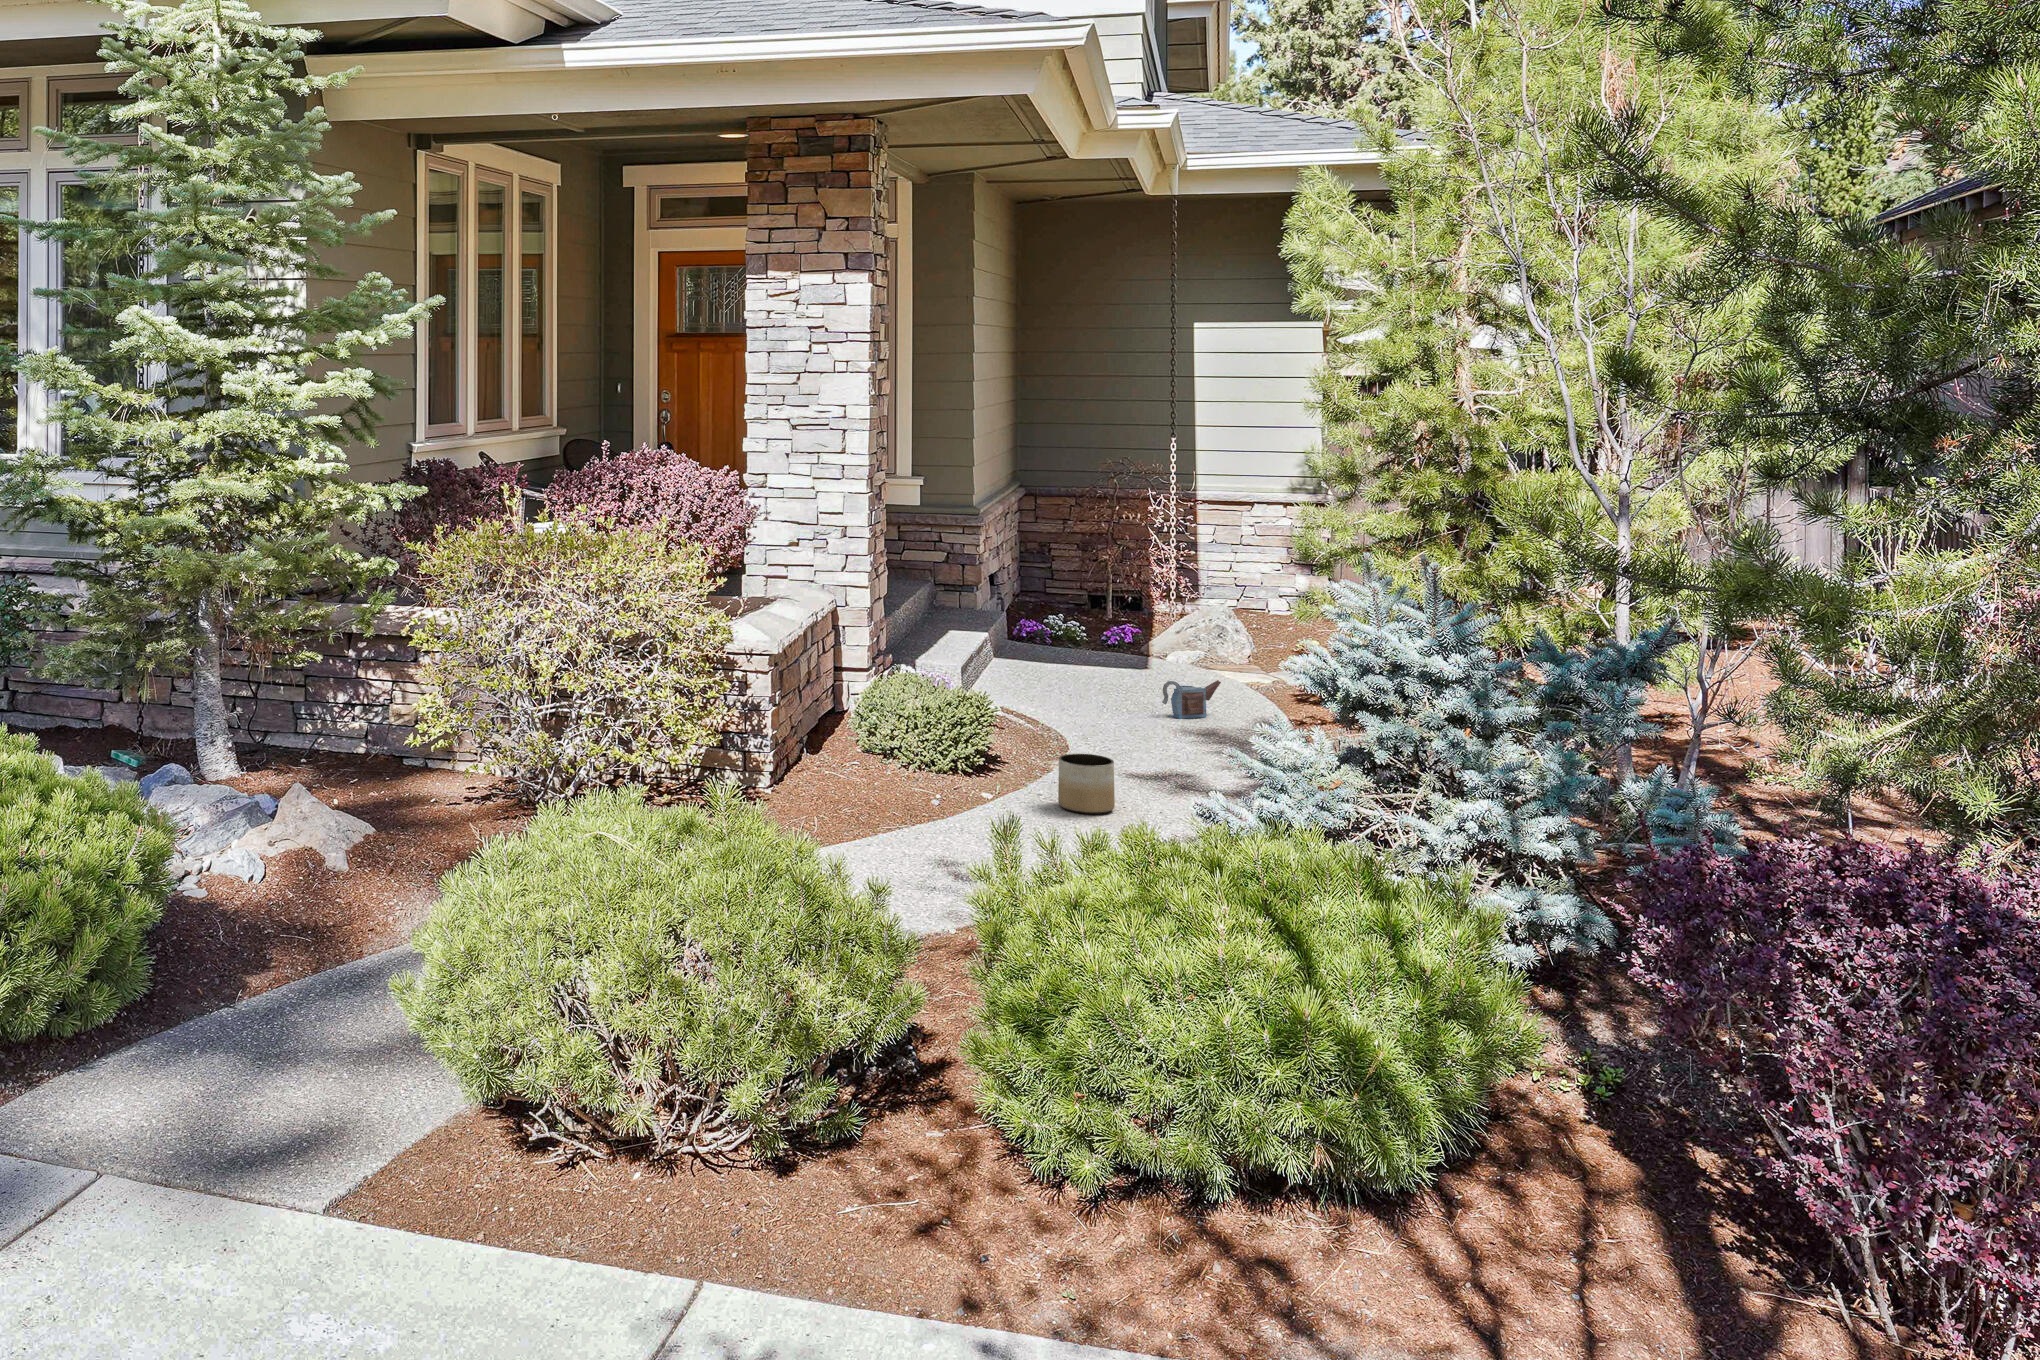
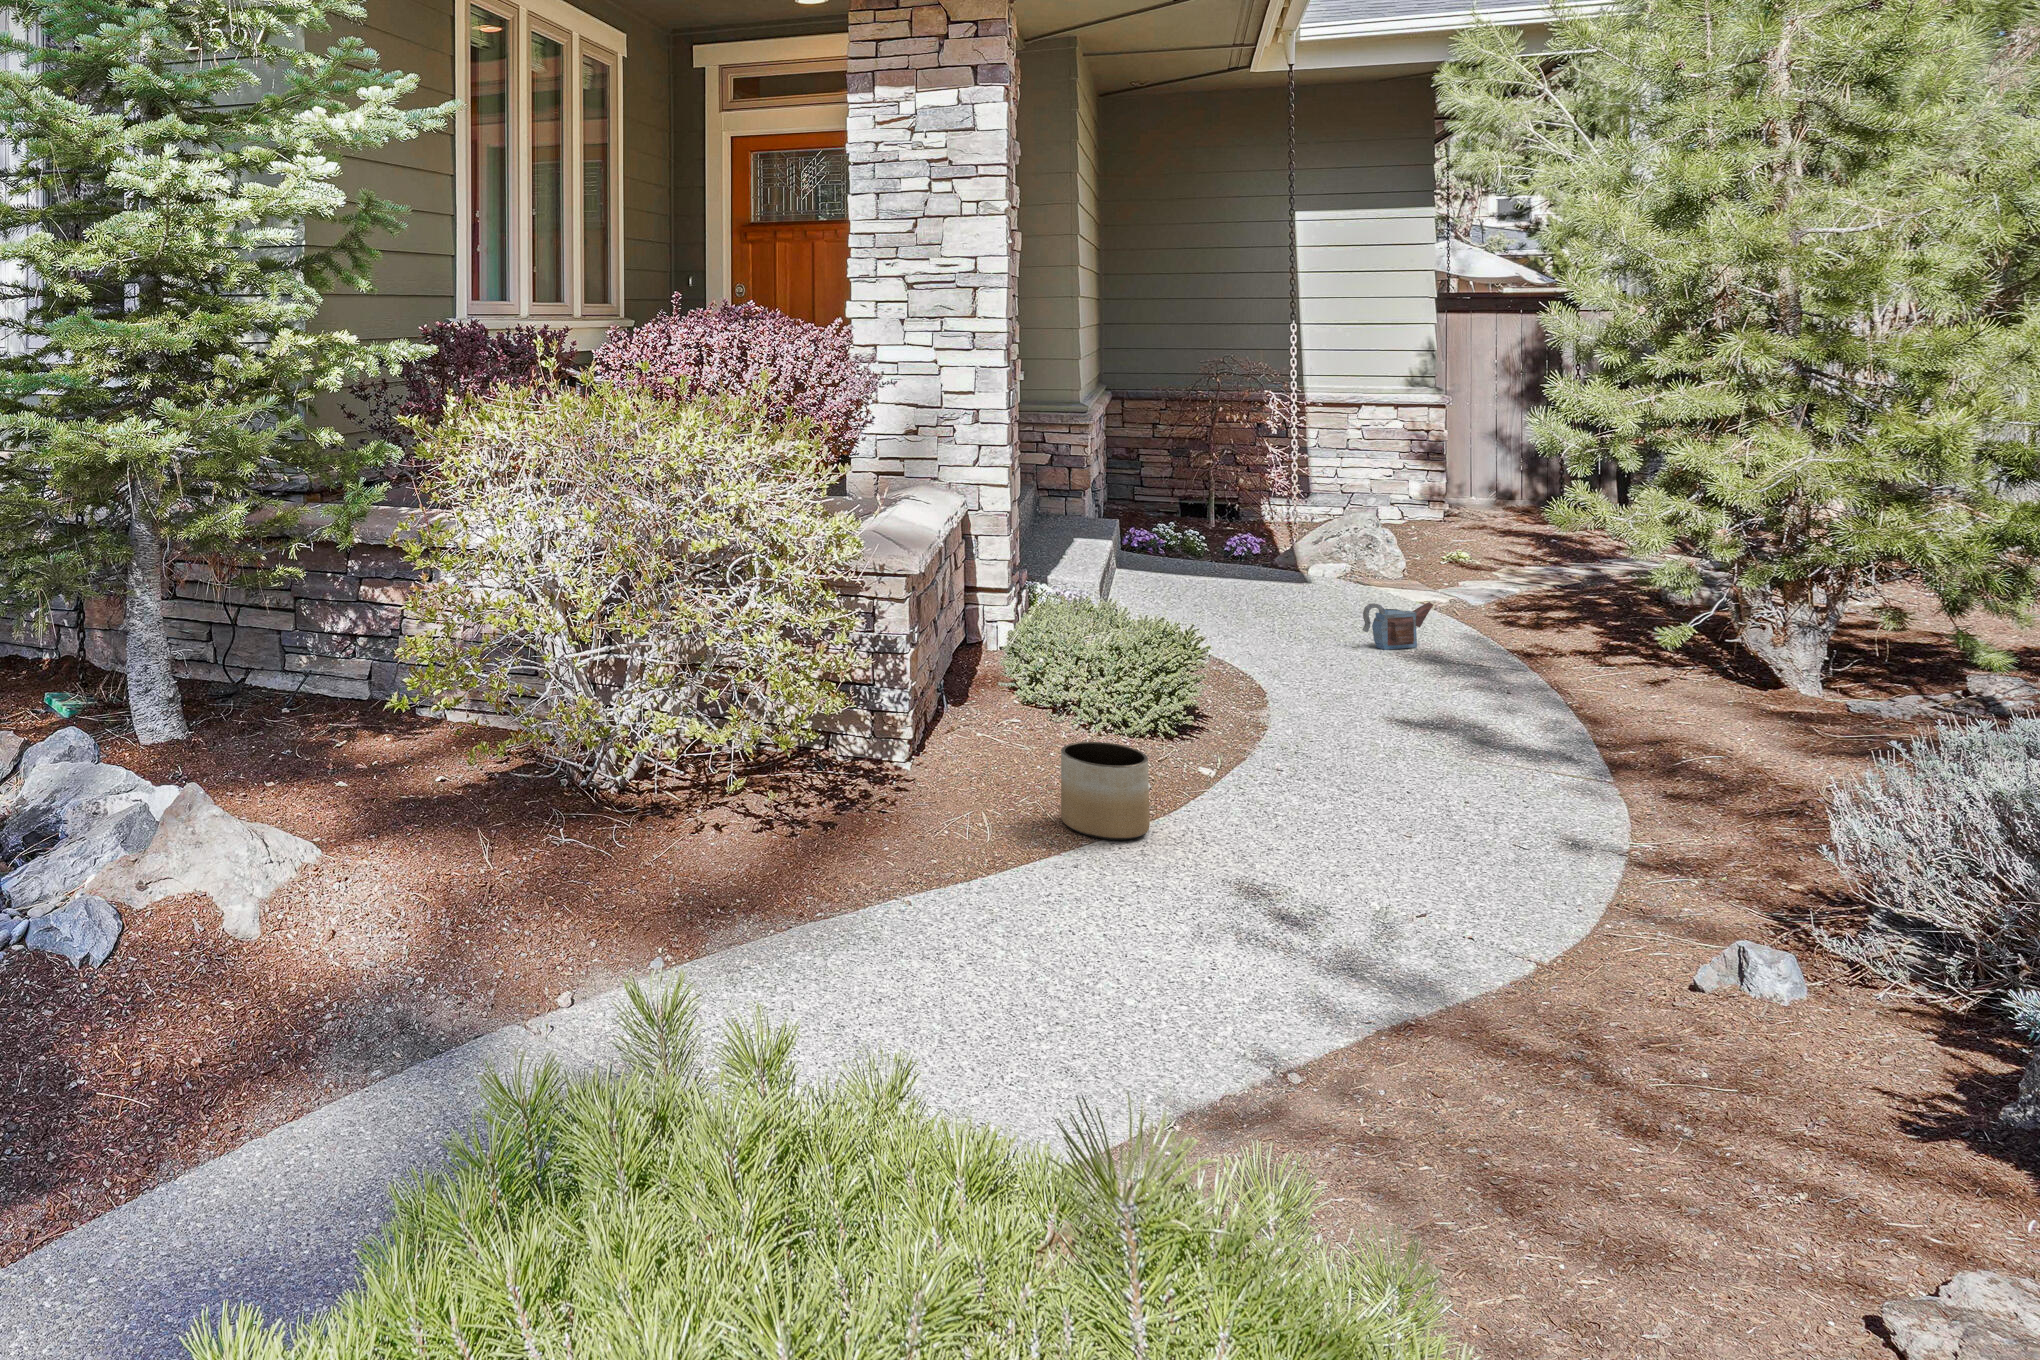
planter: present [1058,754,1115,814] -> present [1061,742,1150,840]

